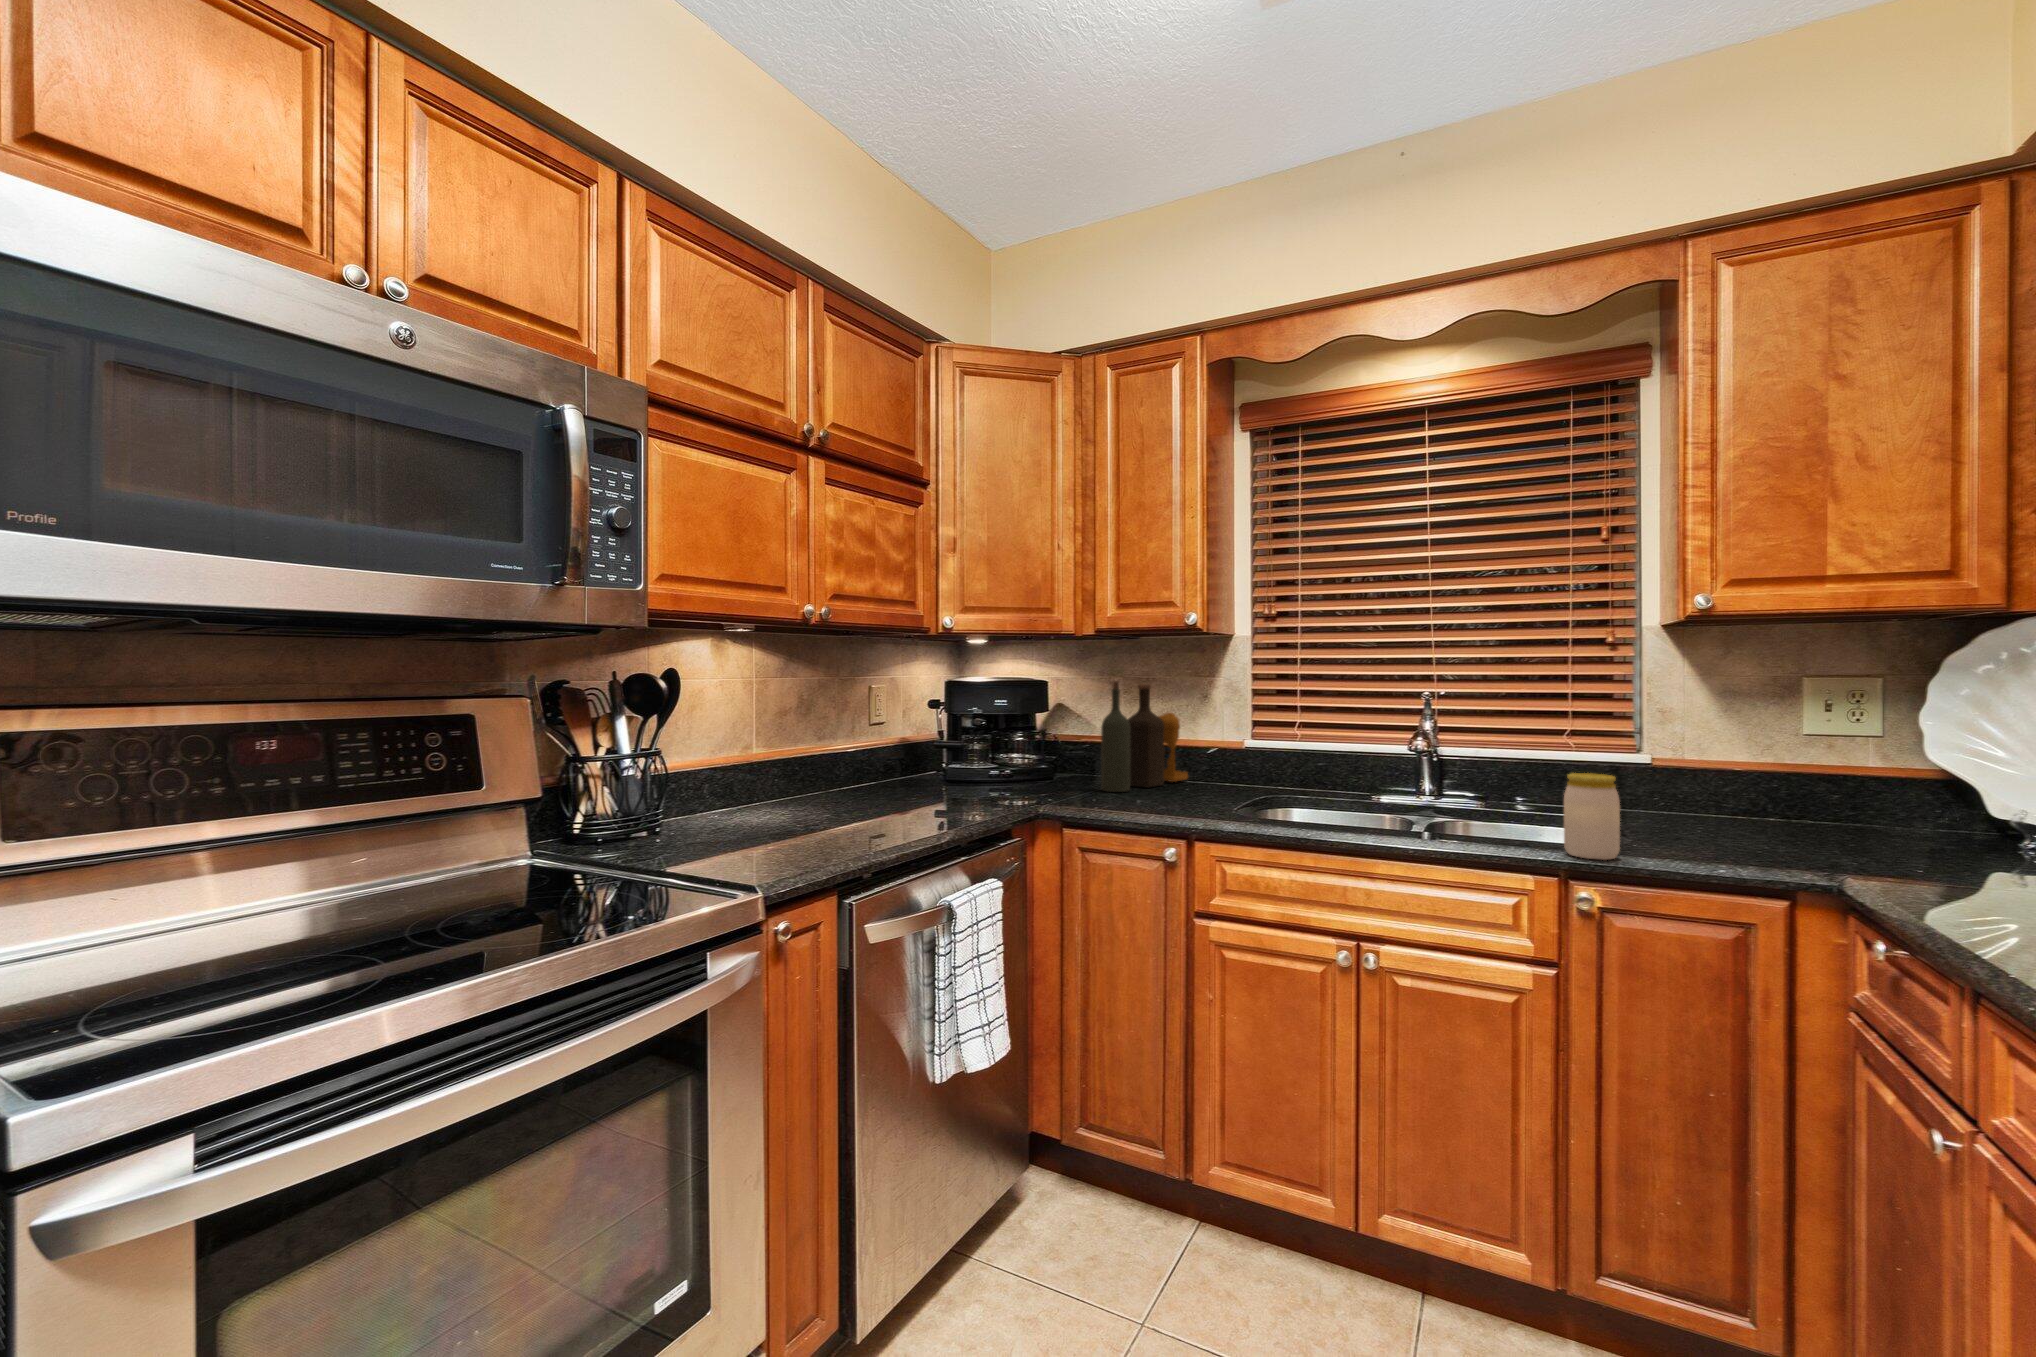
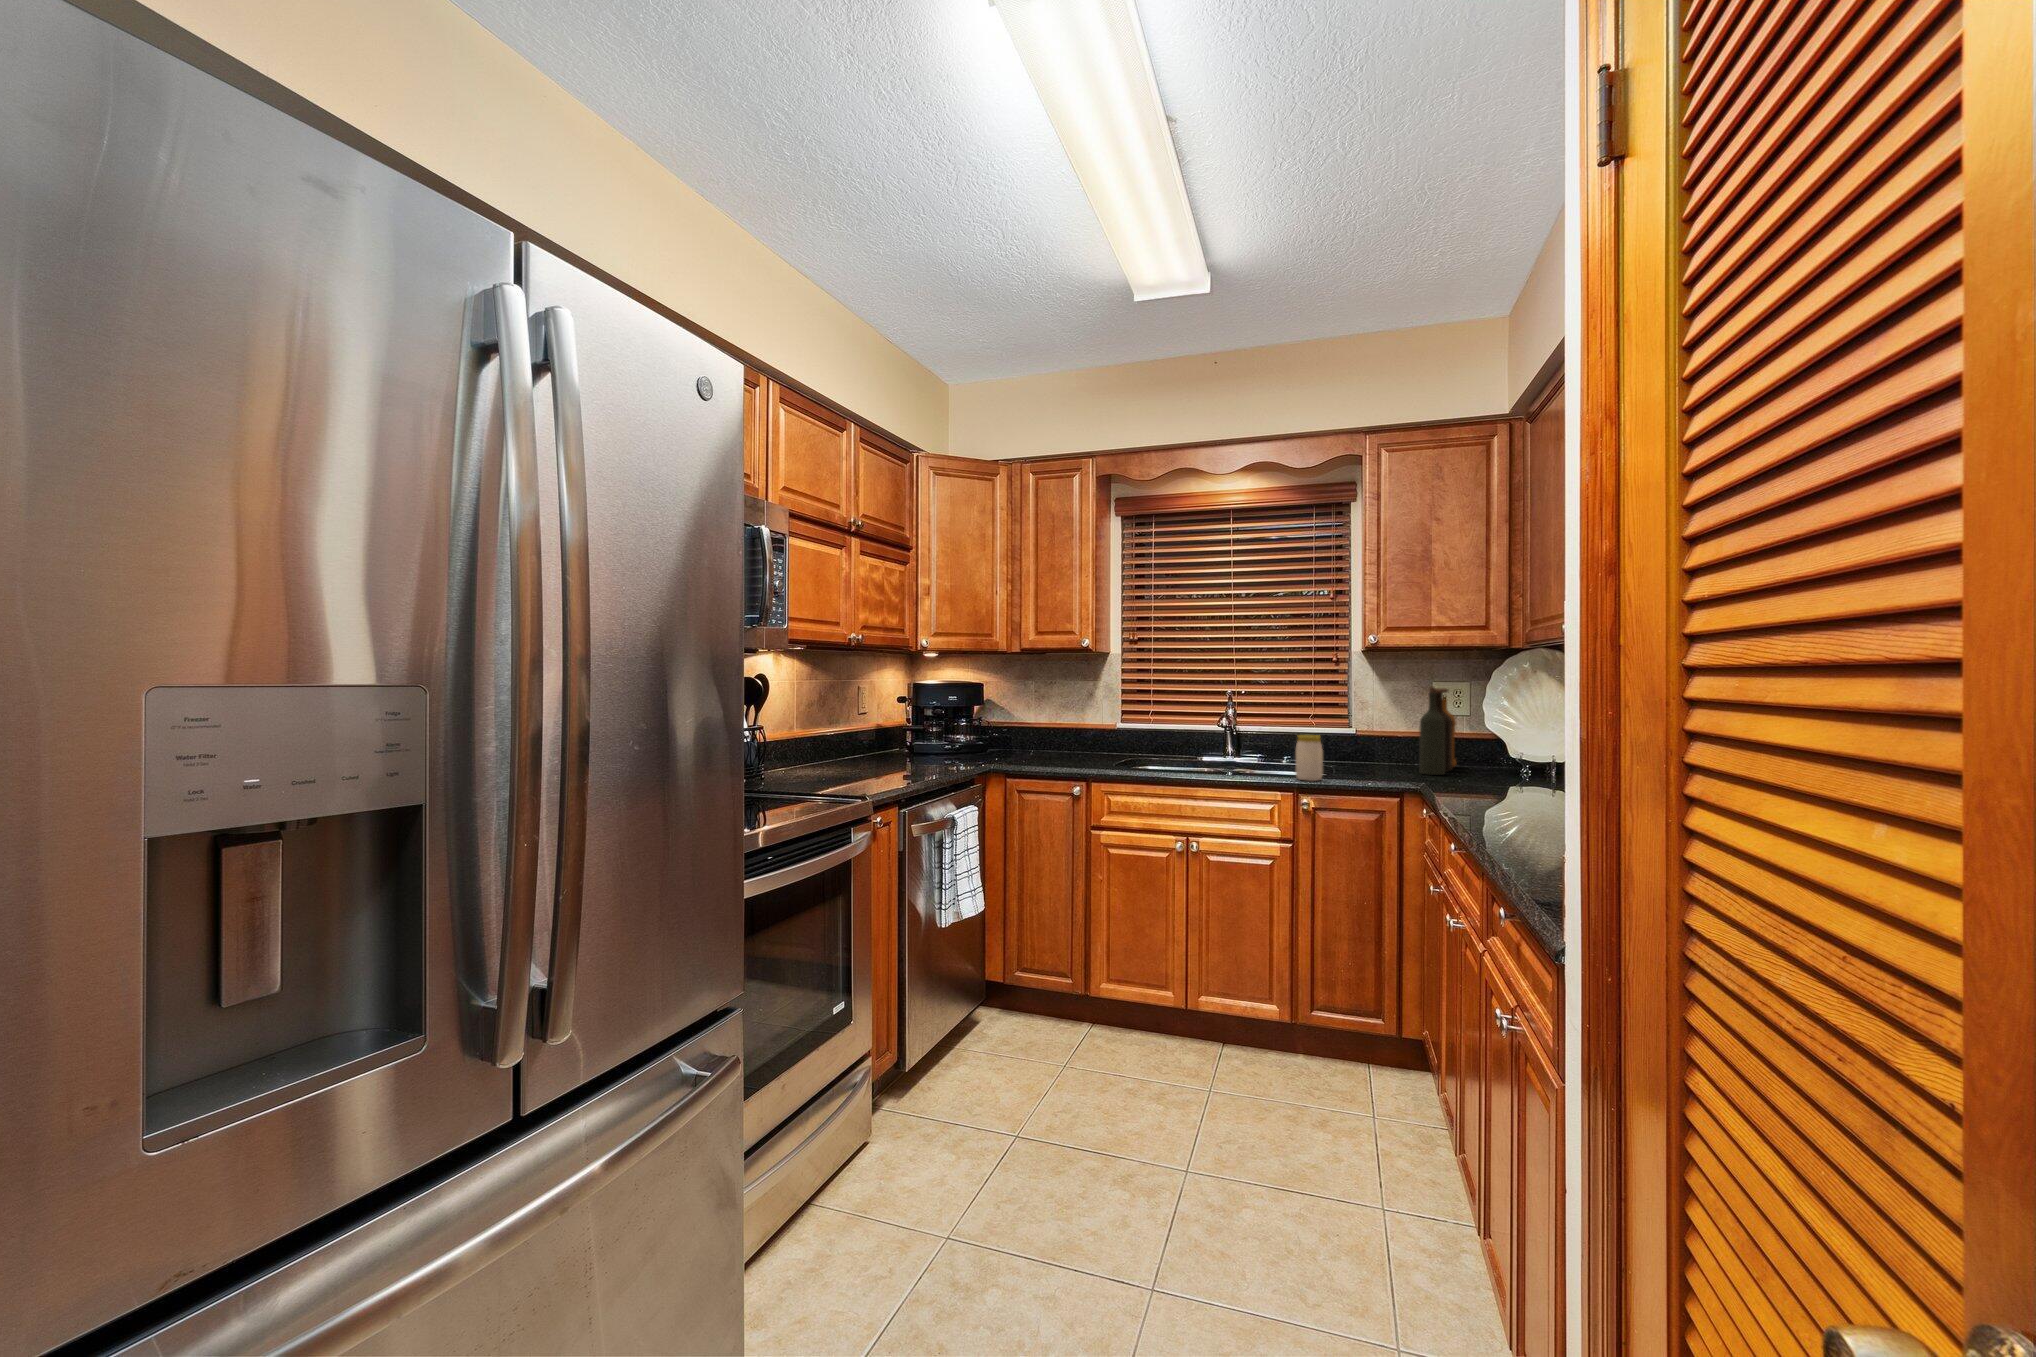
bottle: present [1101,681,1188,792] -> present [1420,687,1456,775]

